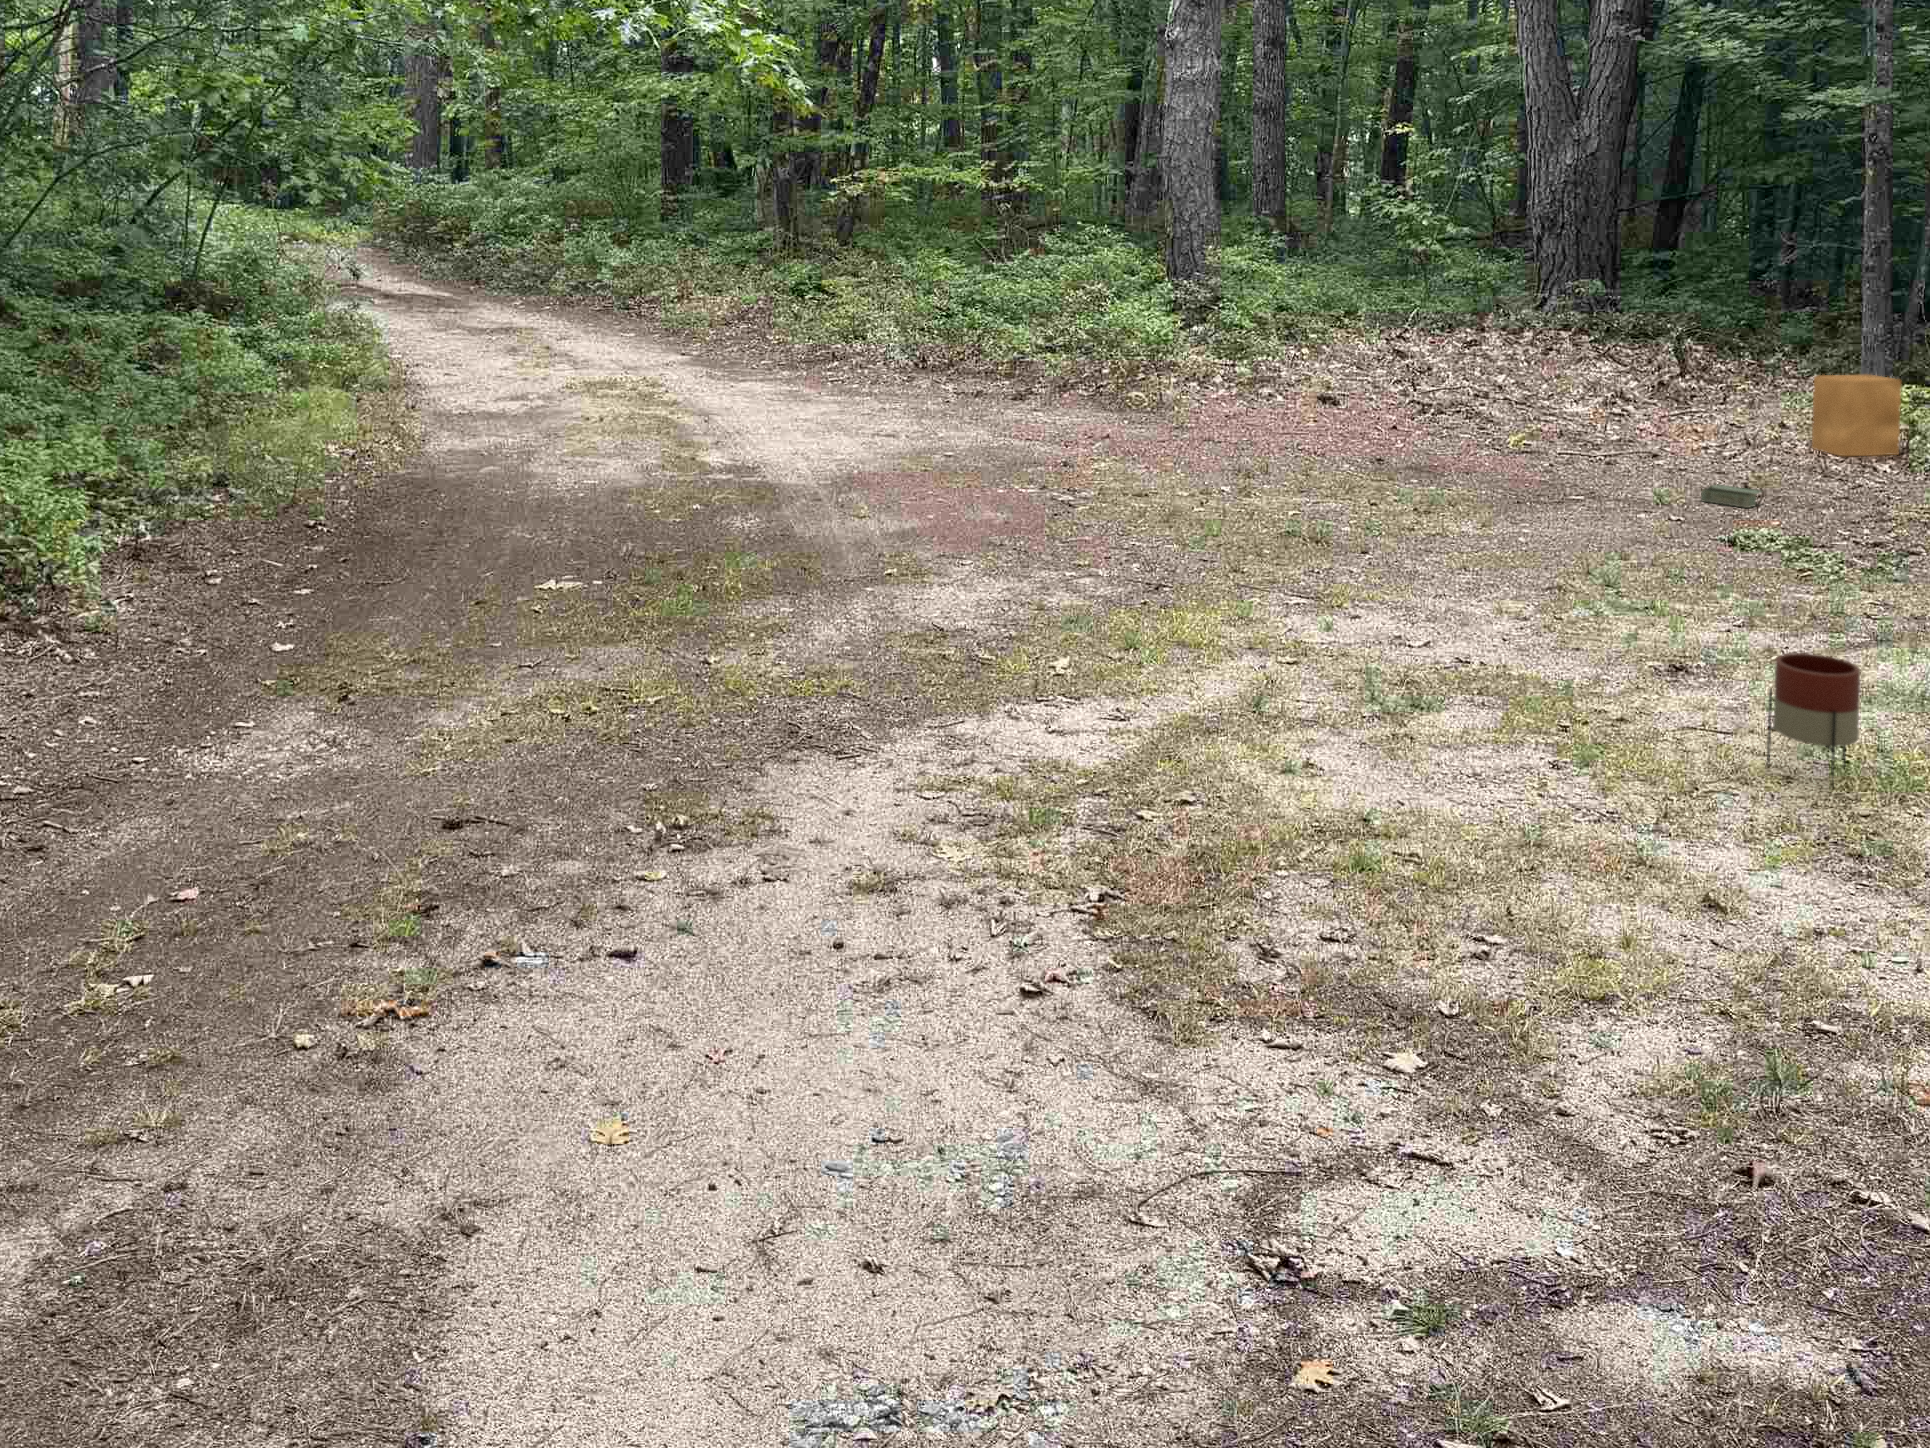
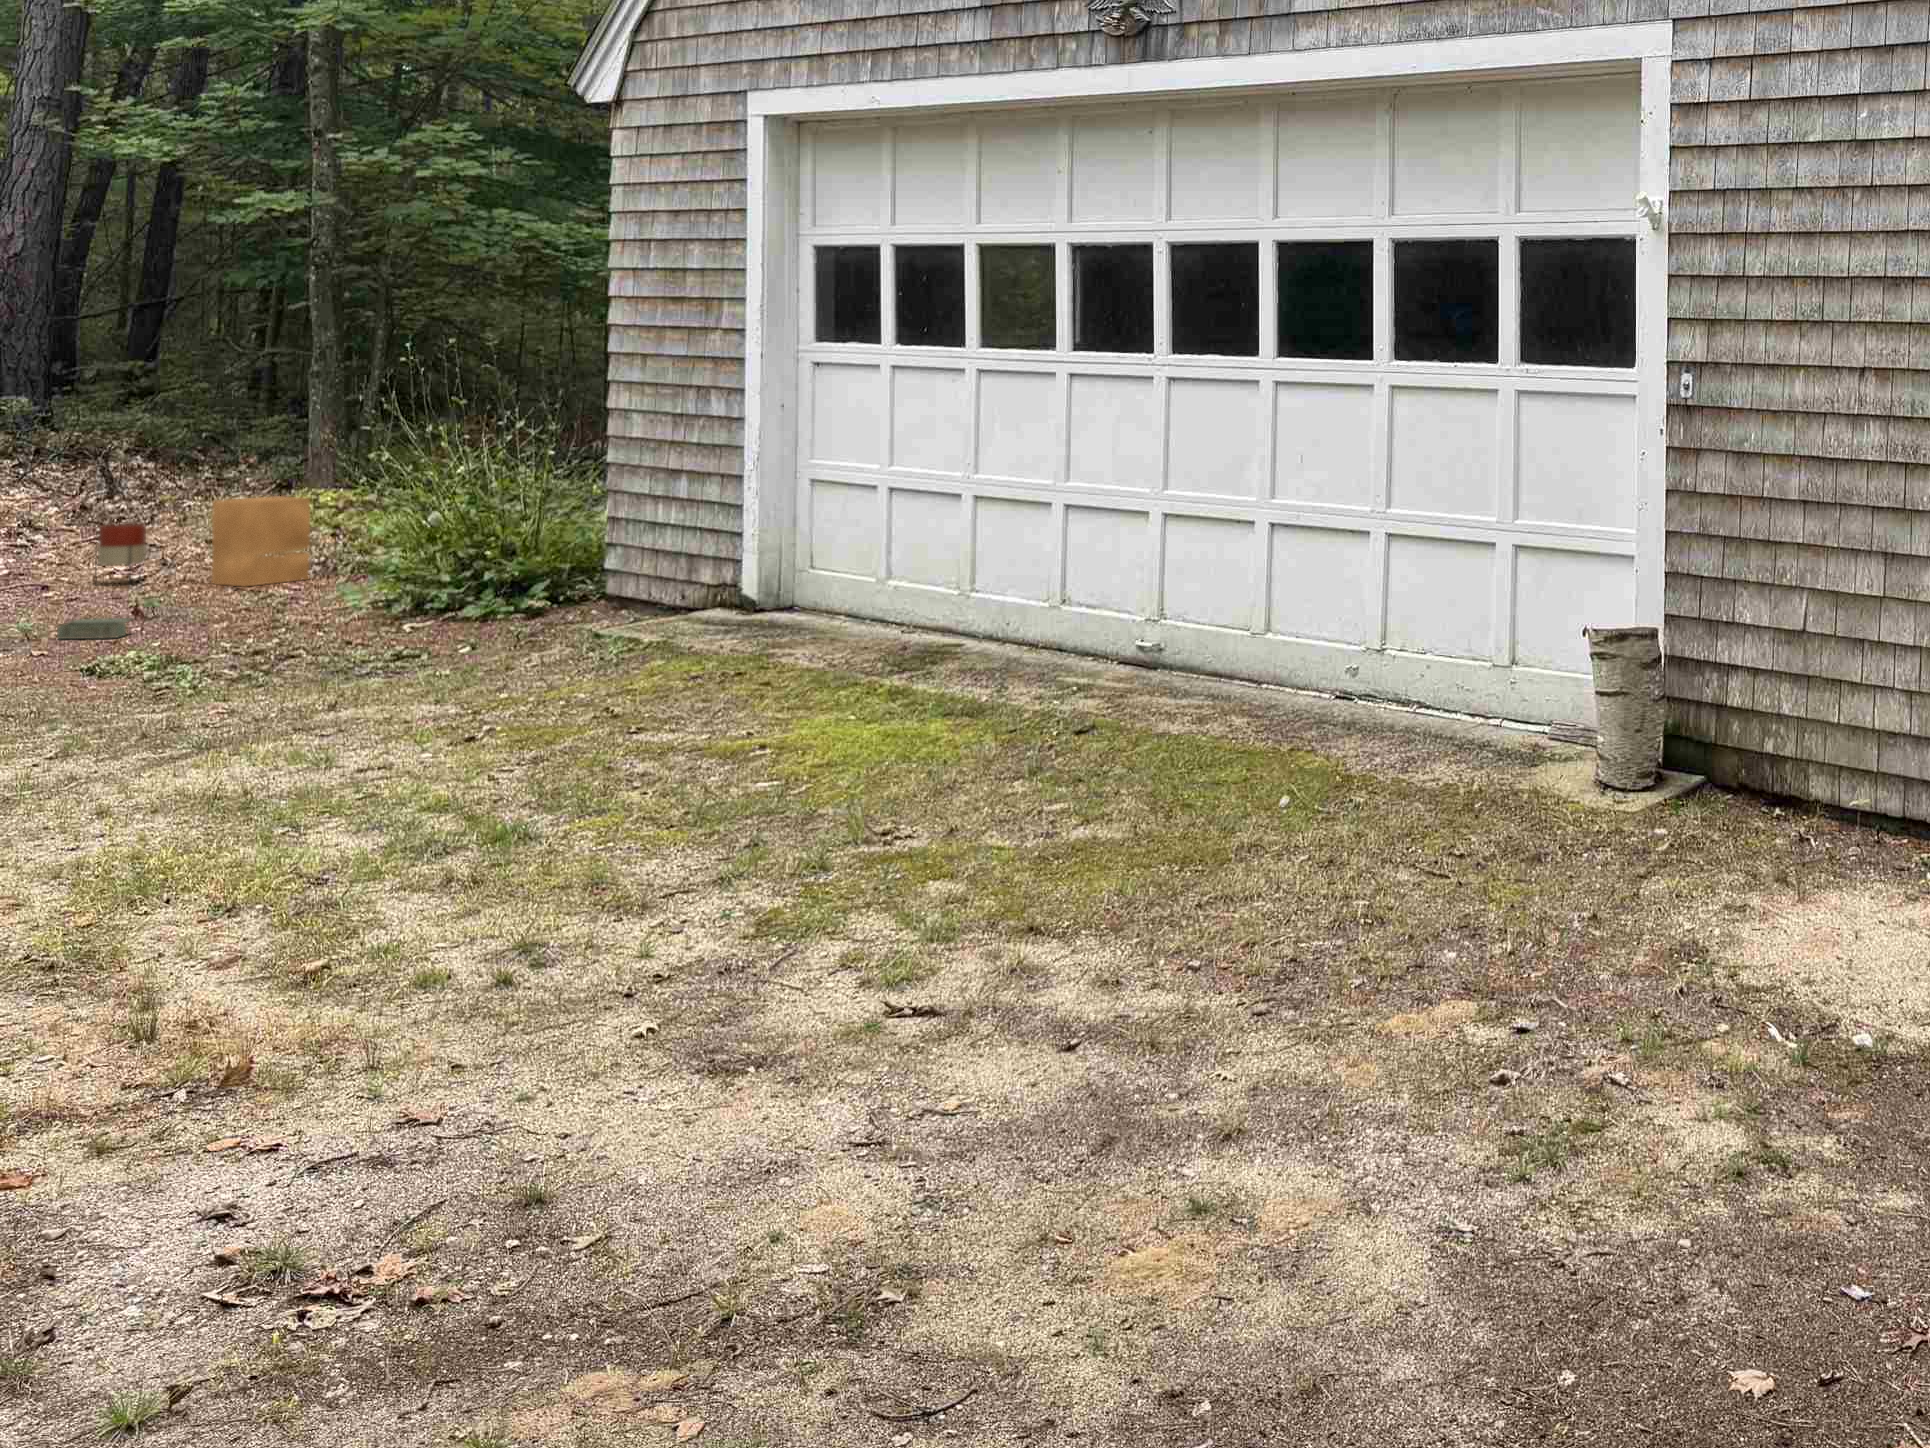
planter: present [1767,653,1860,789] -> present [96,523,146,567]

